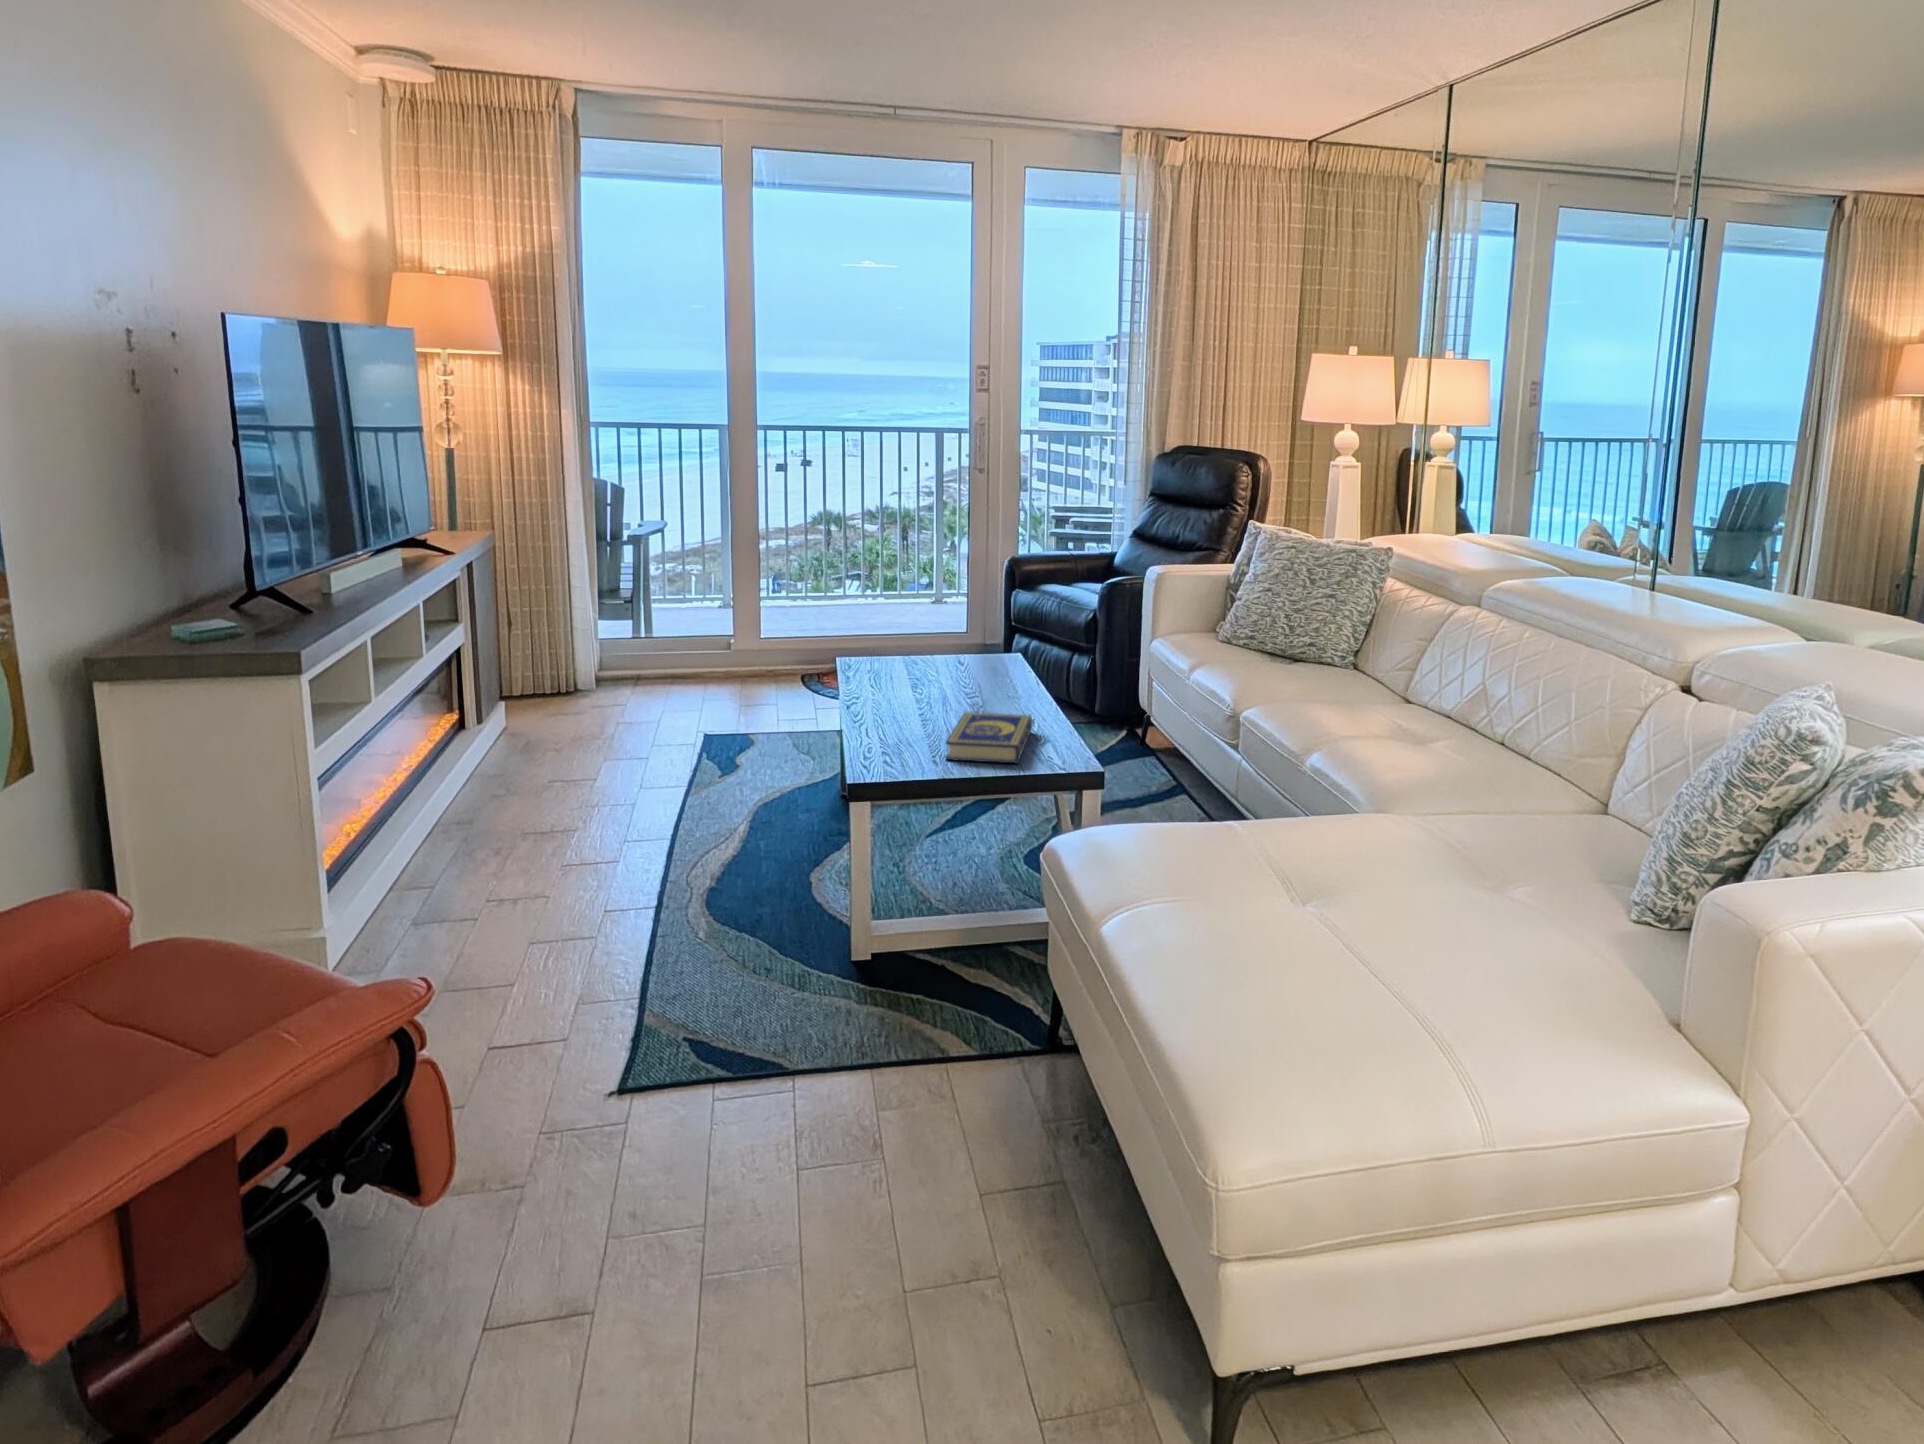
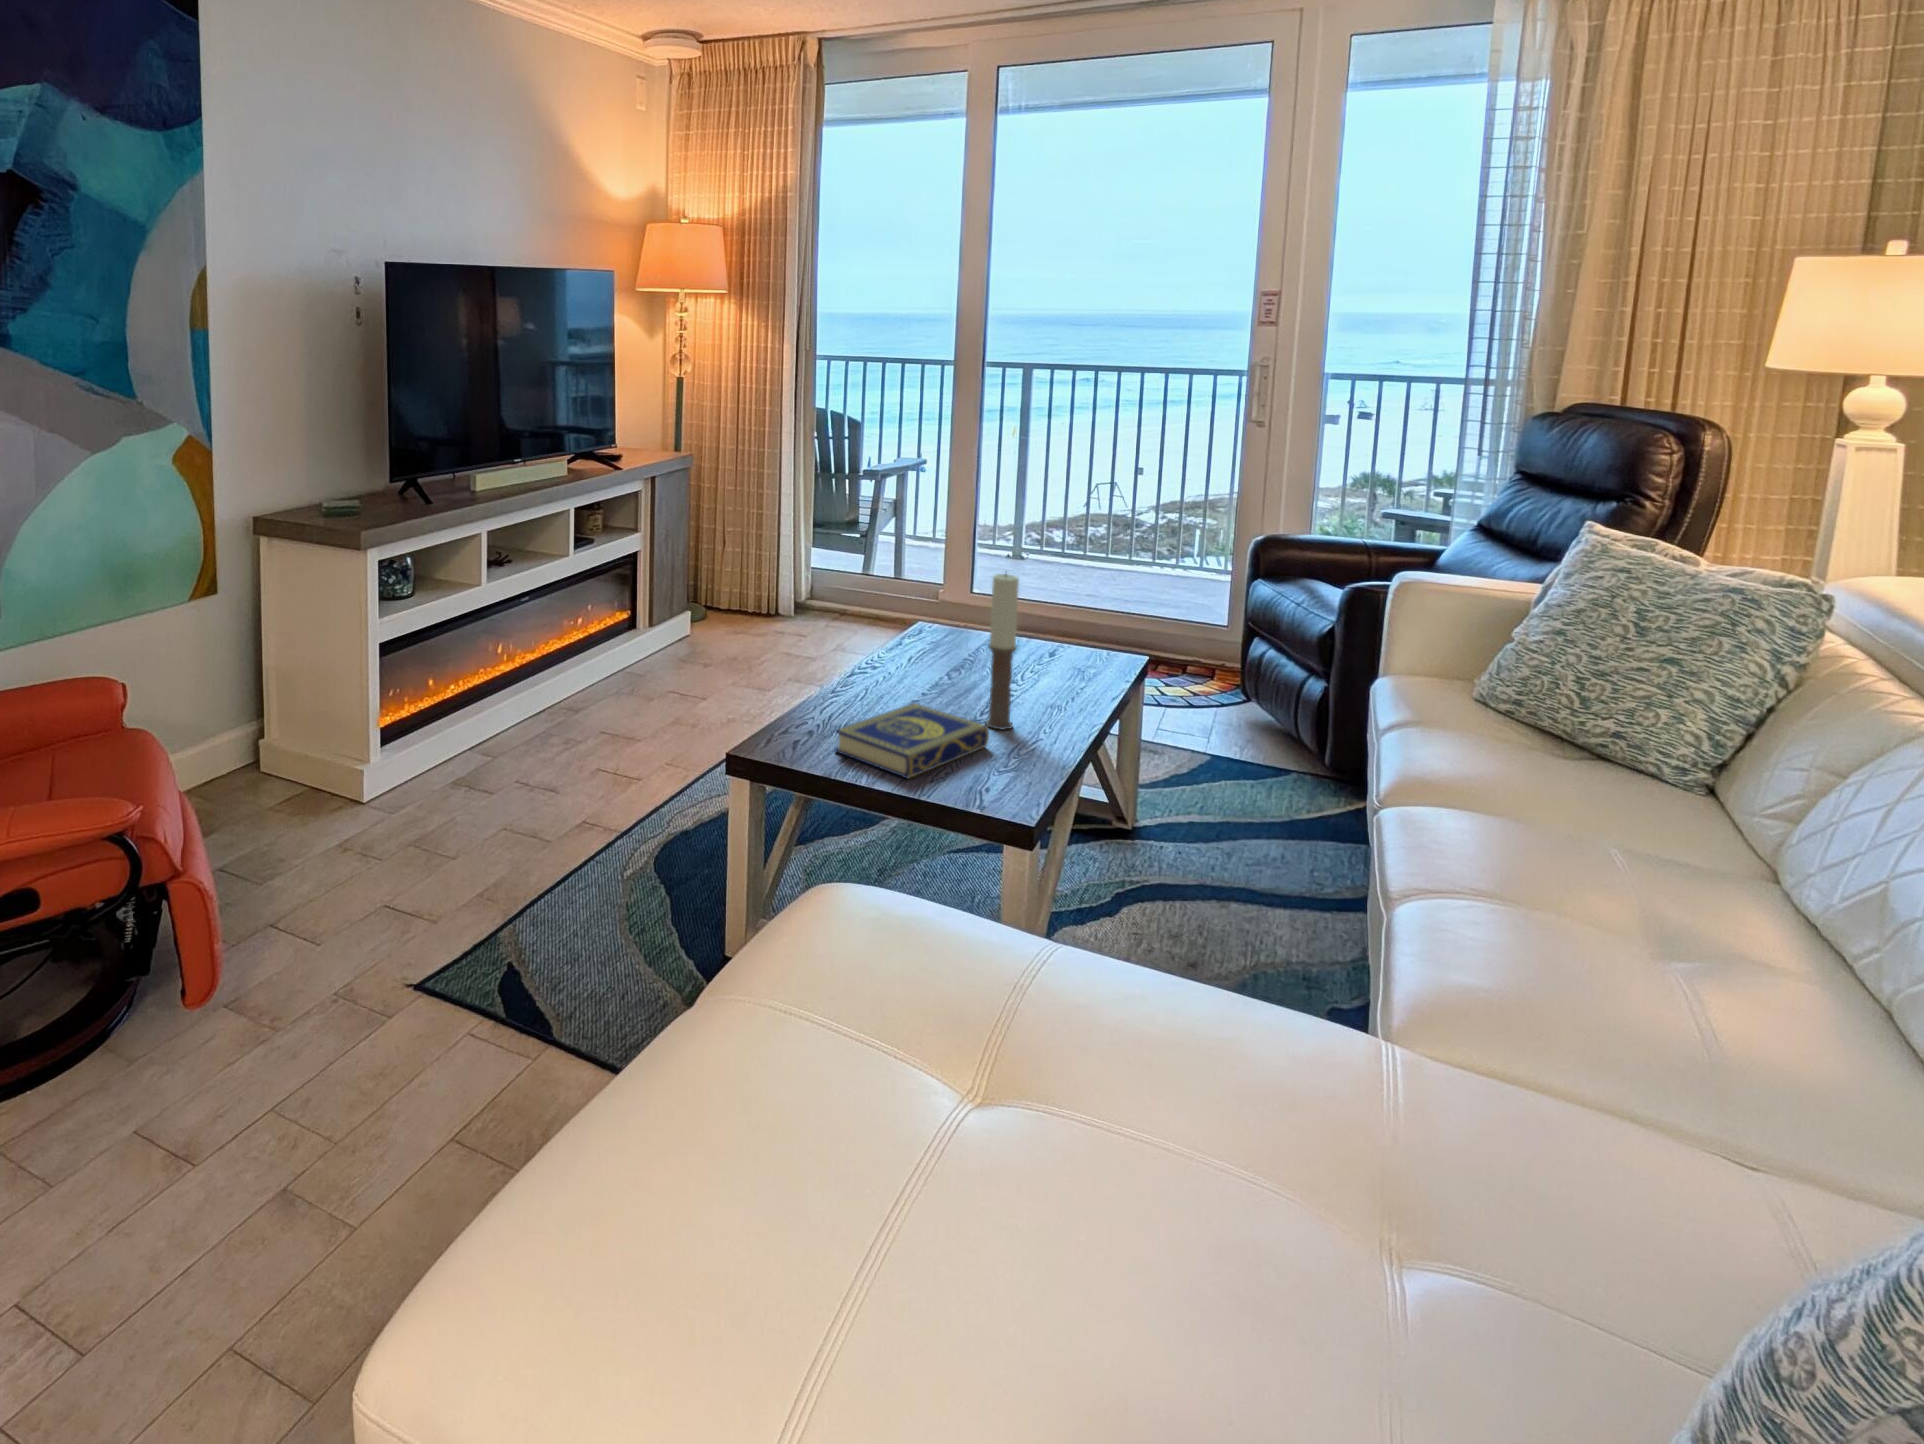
candle: none [1008,597,1030,719] -> present [985,573,1019,730]

